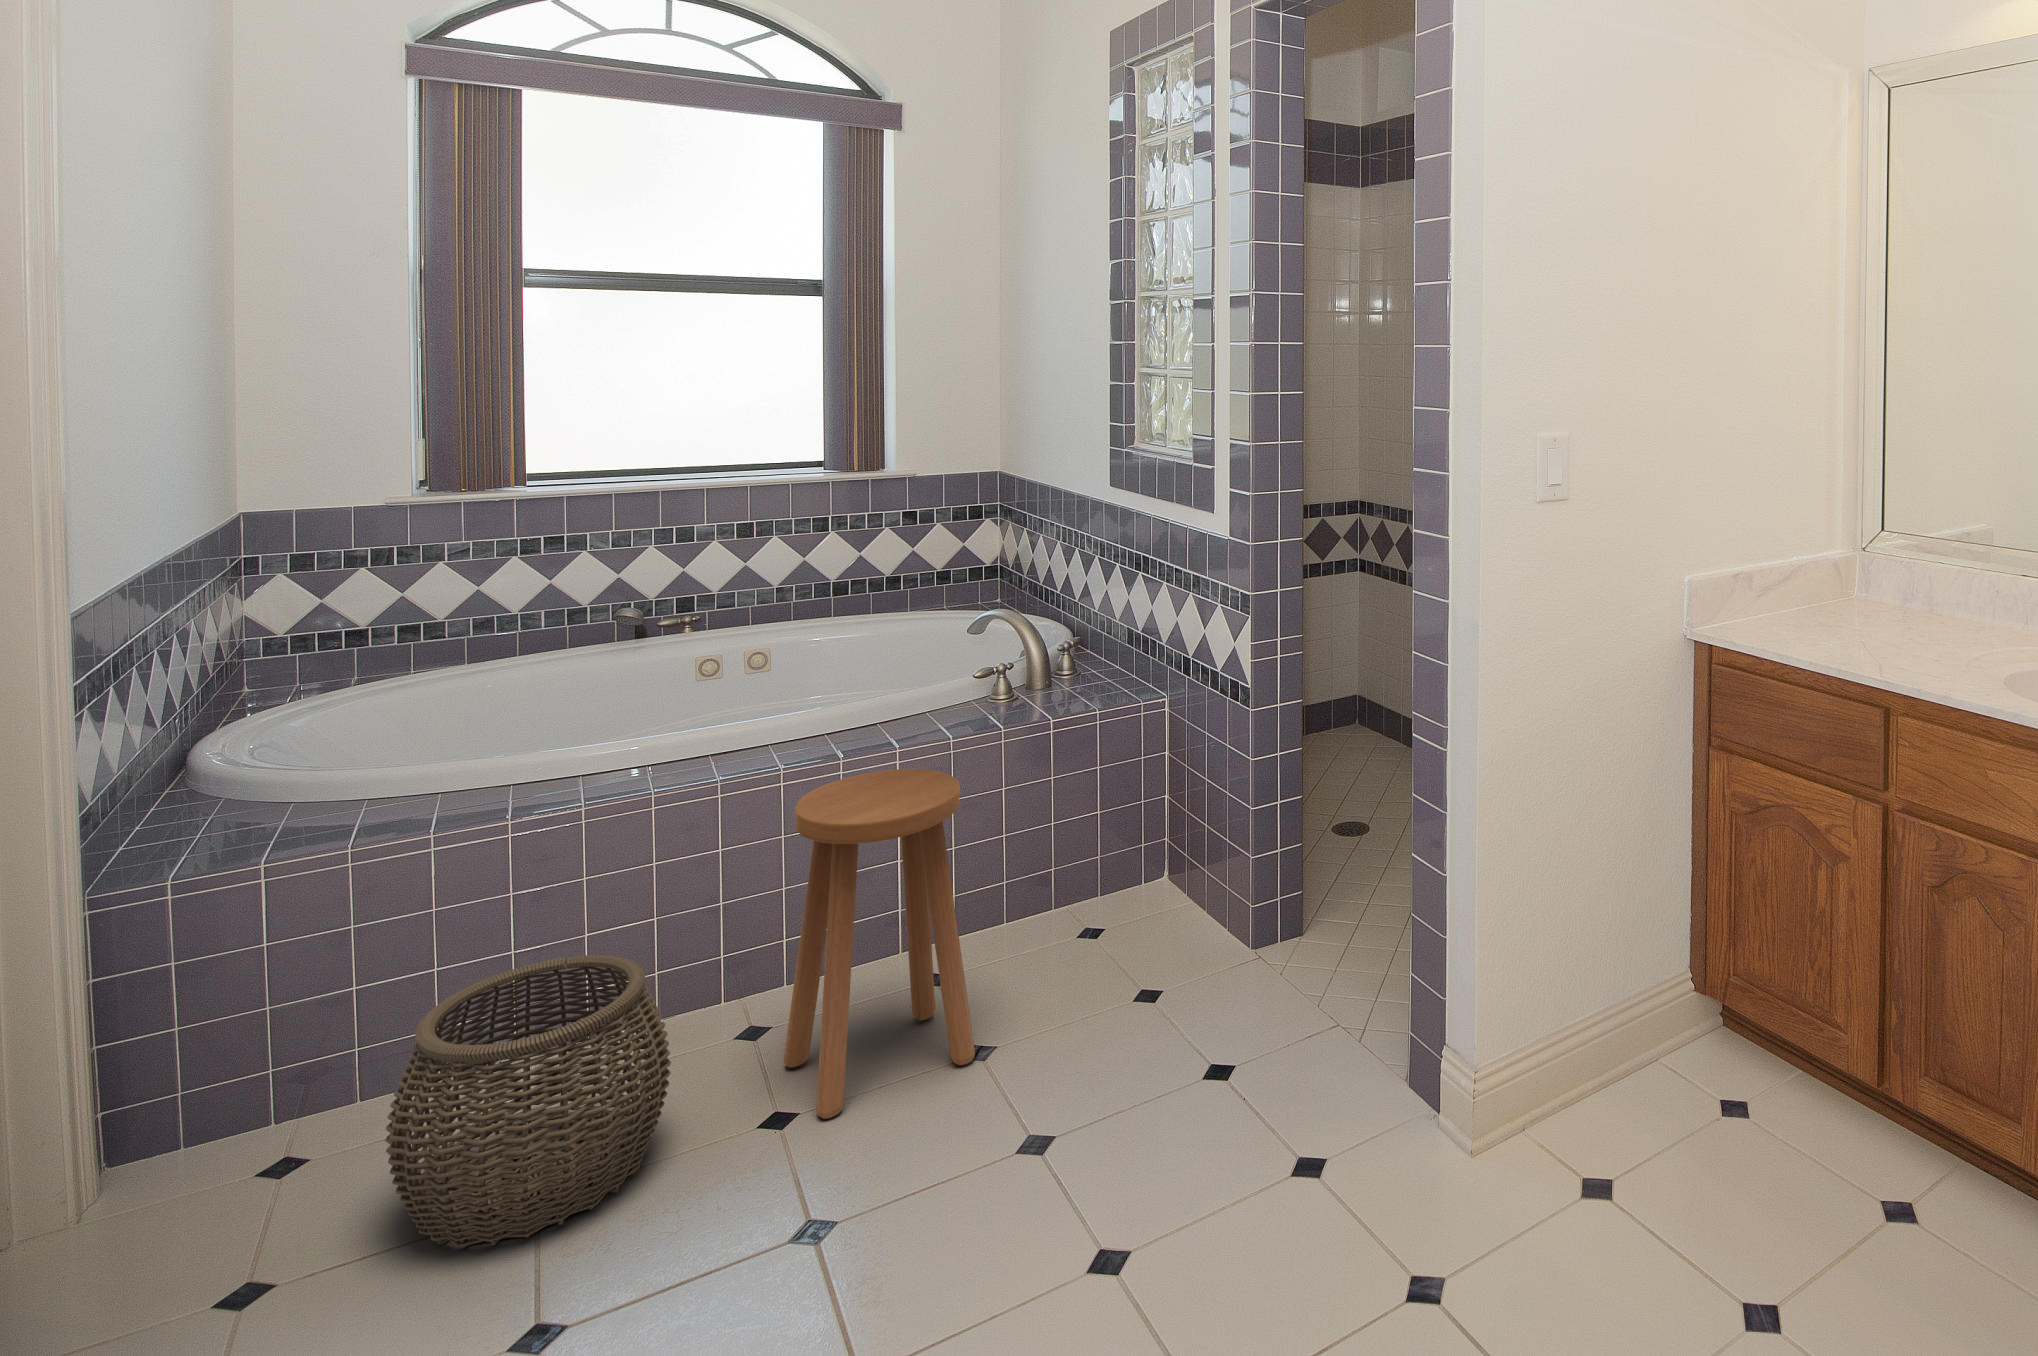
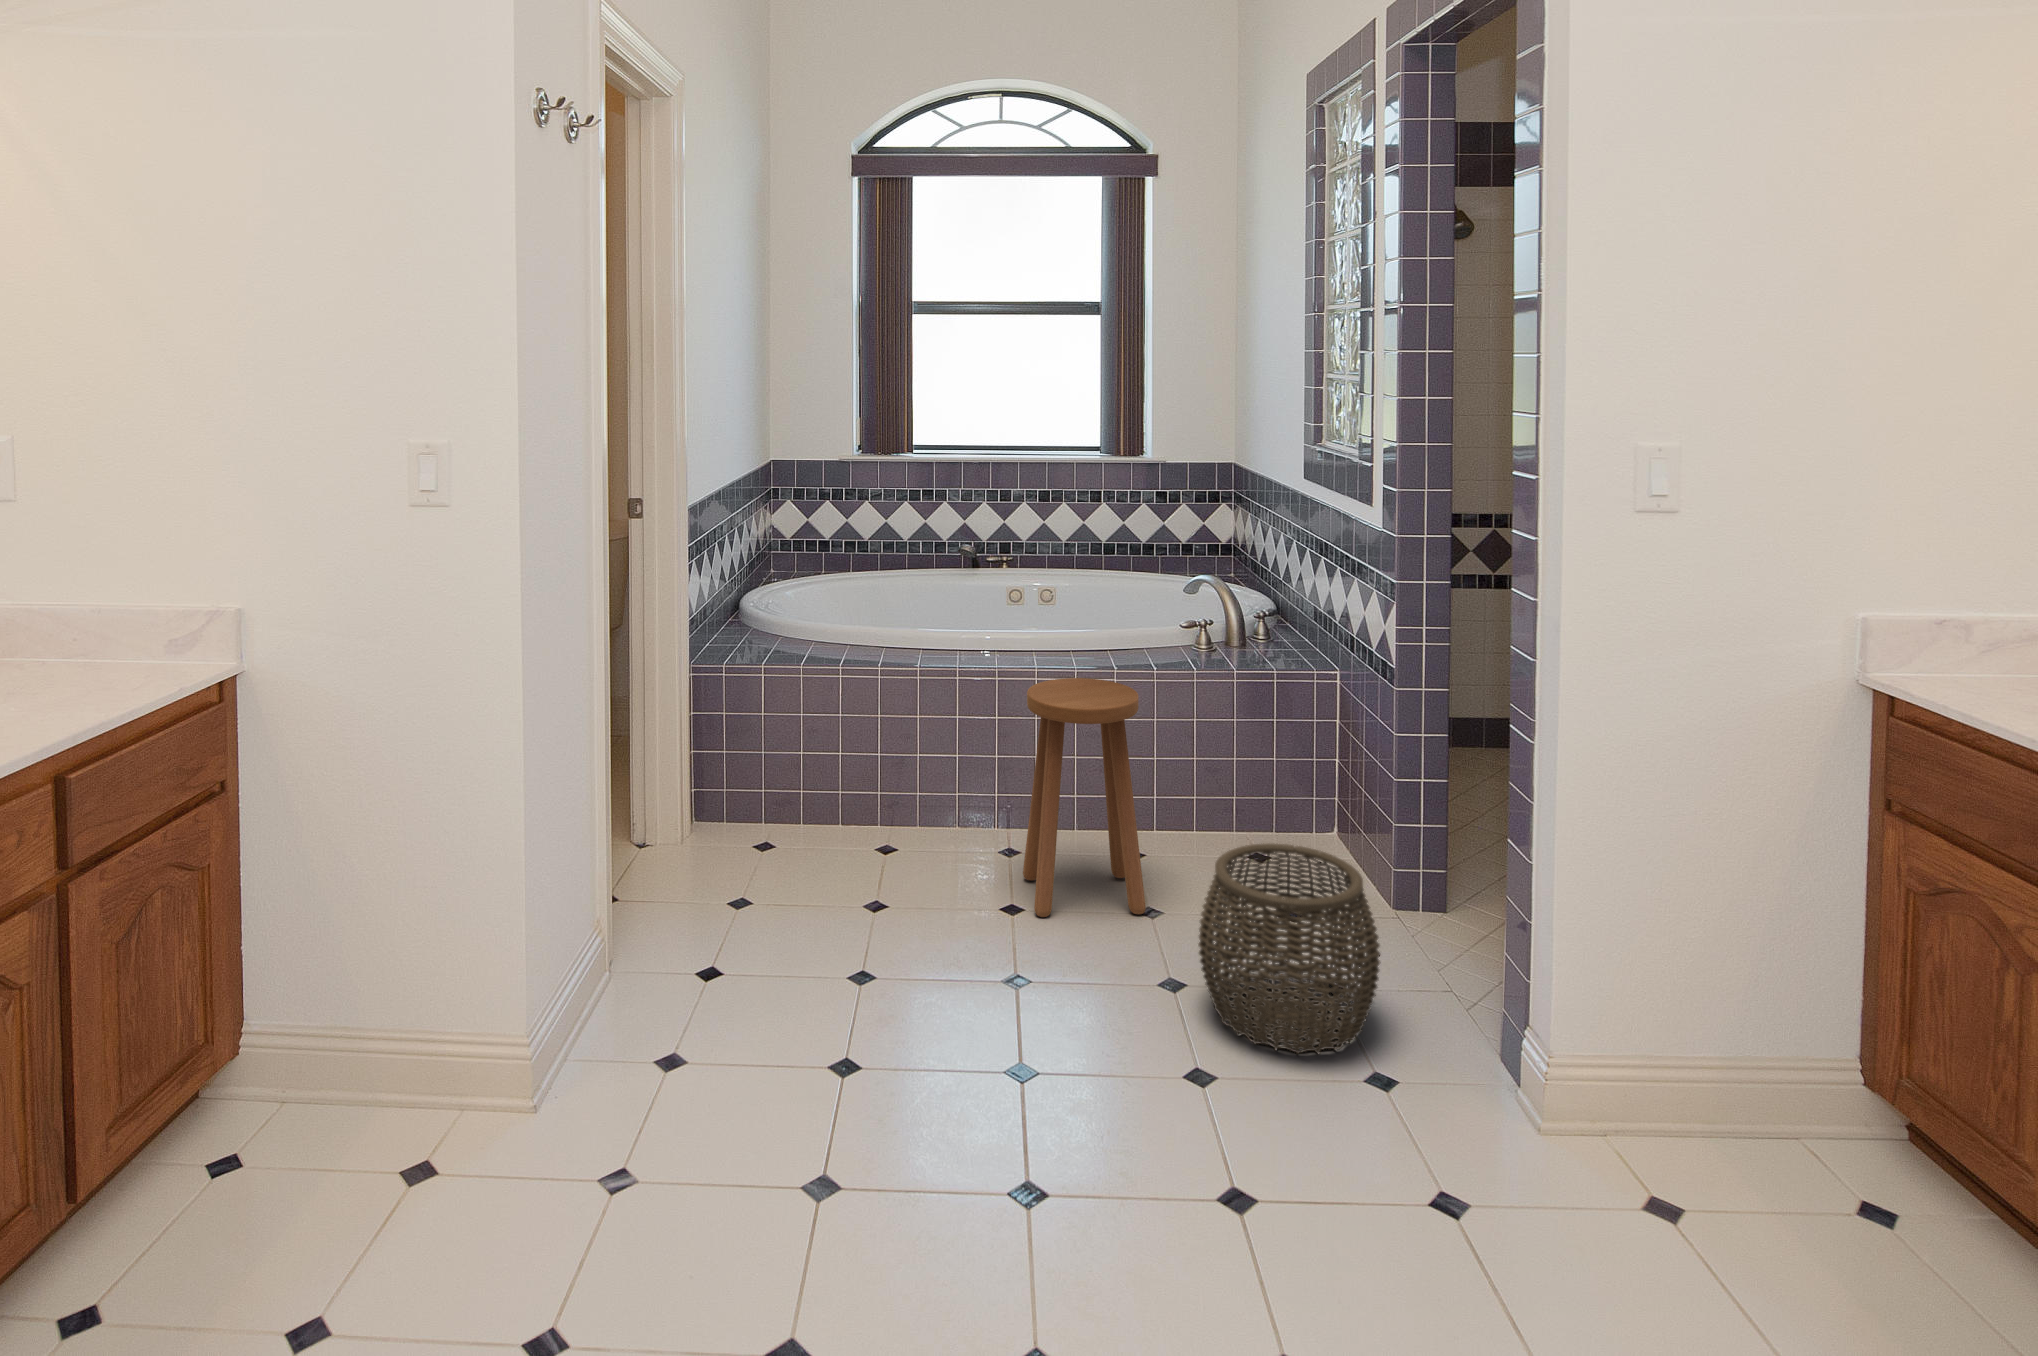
woven basket: present [385,955,671,1248] -> present [1198,843,1380,1054]

